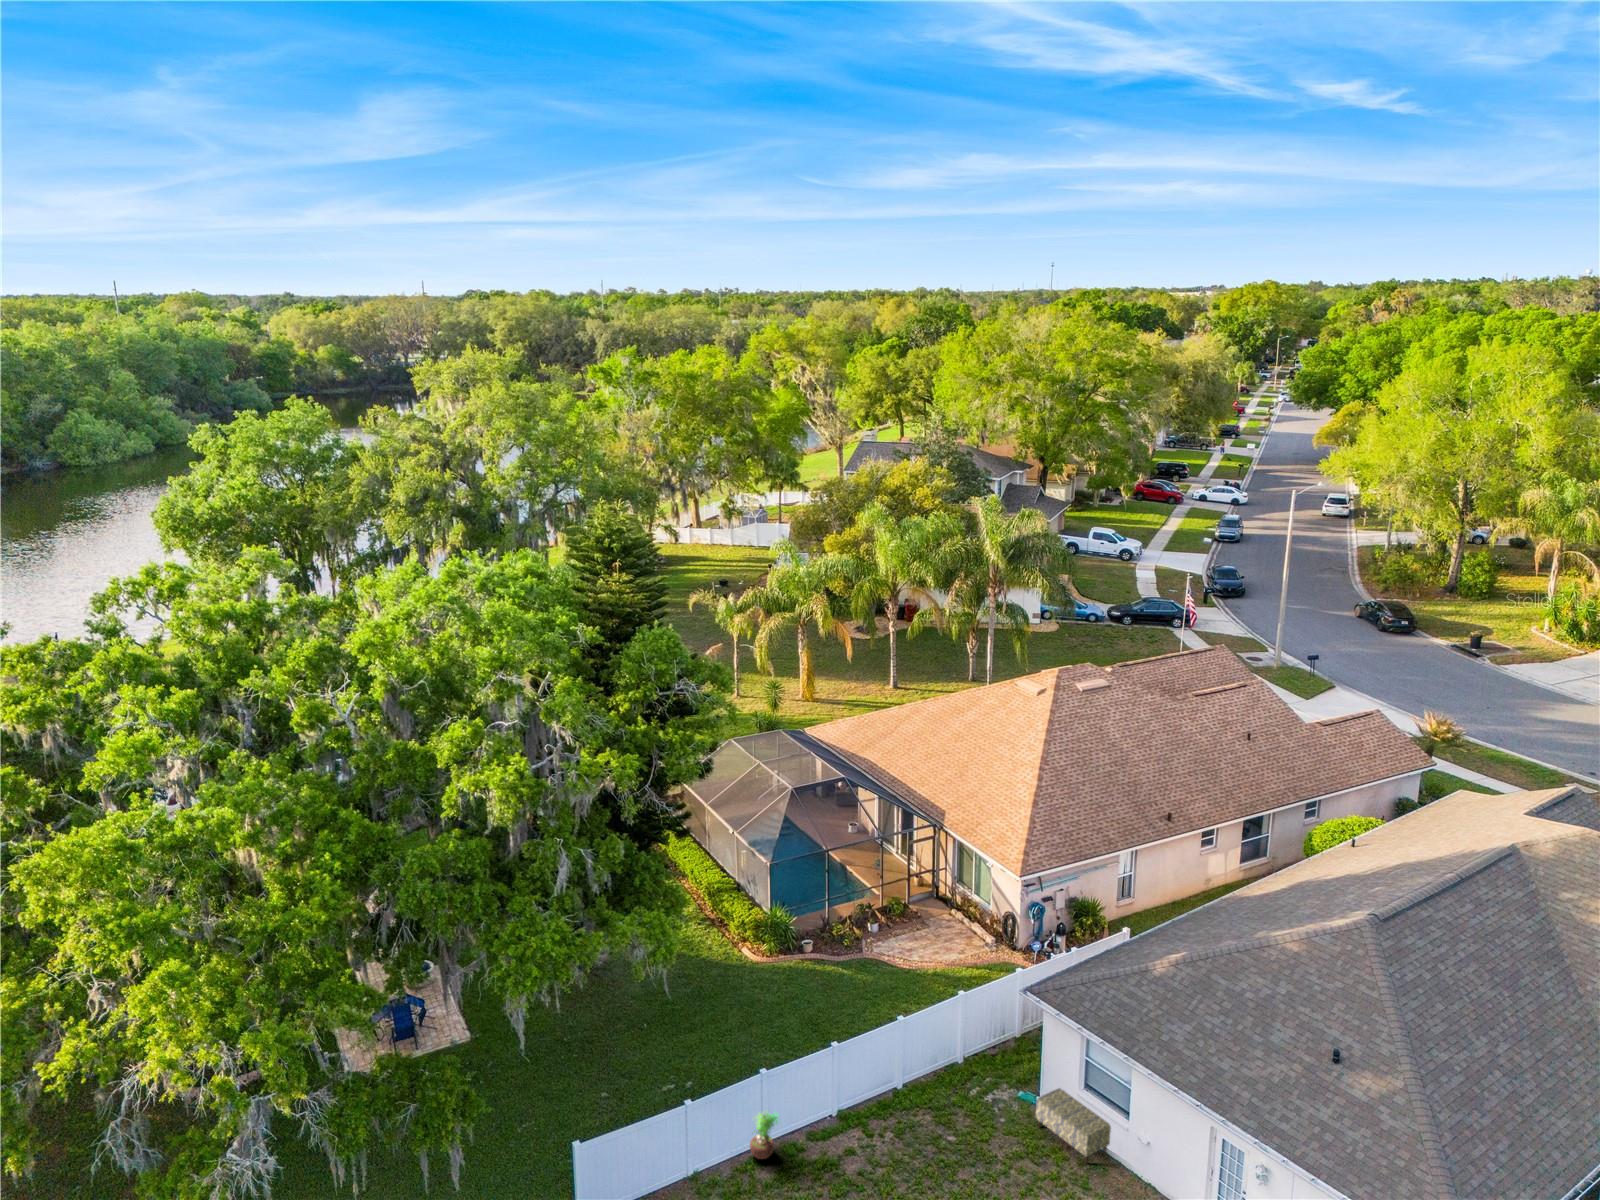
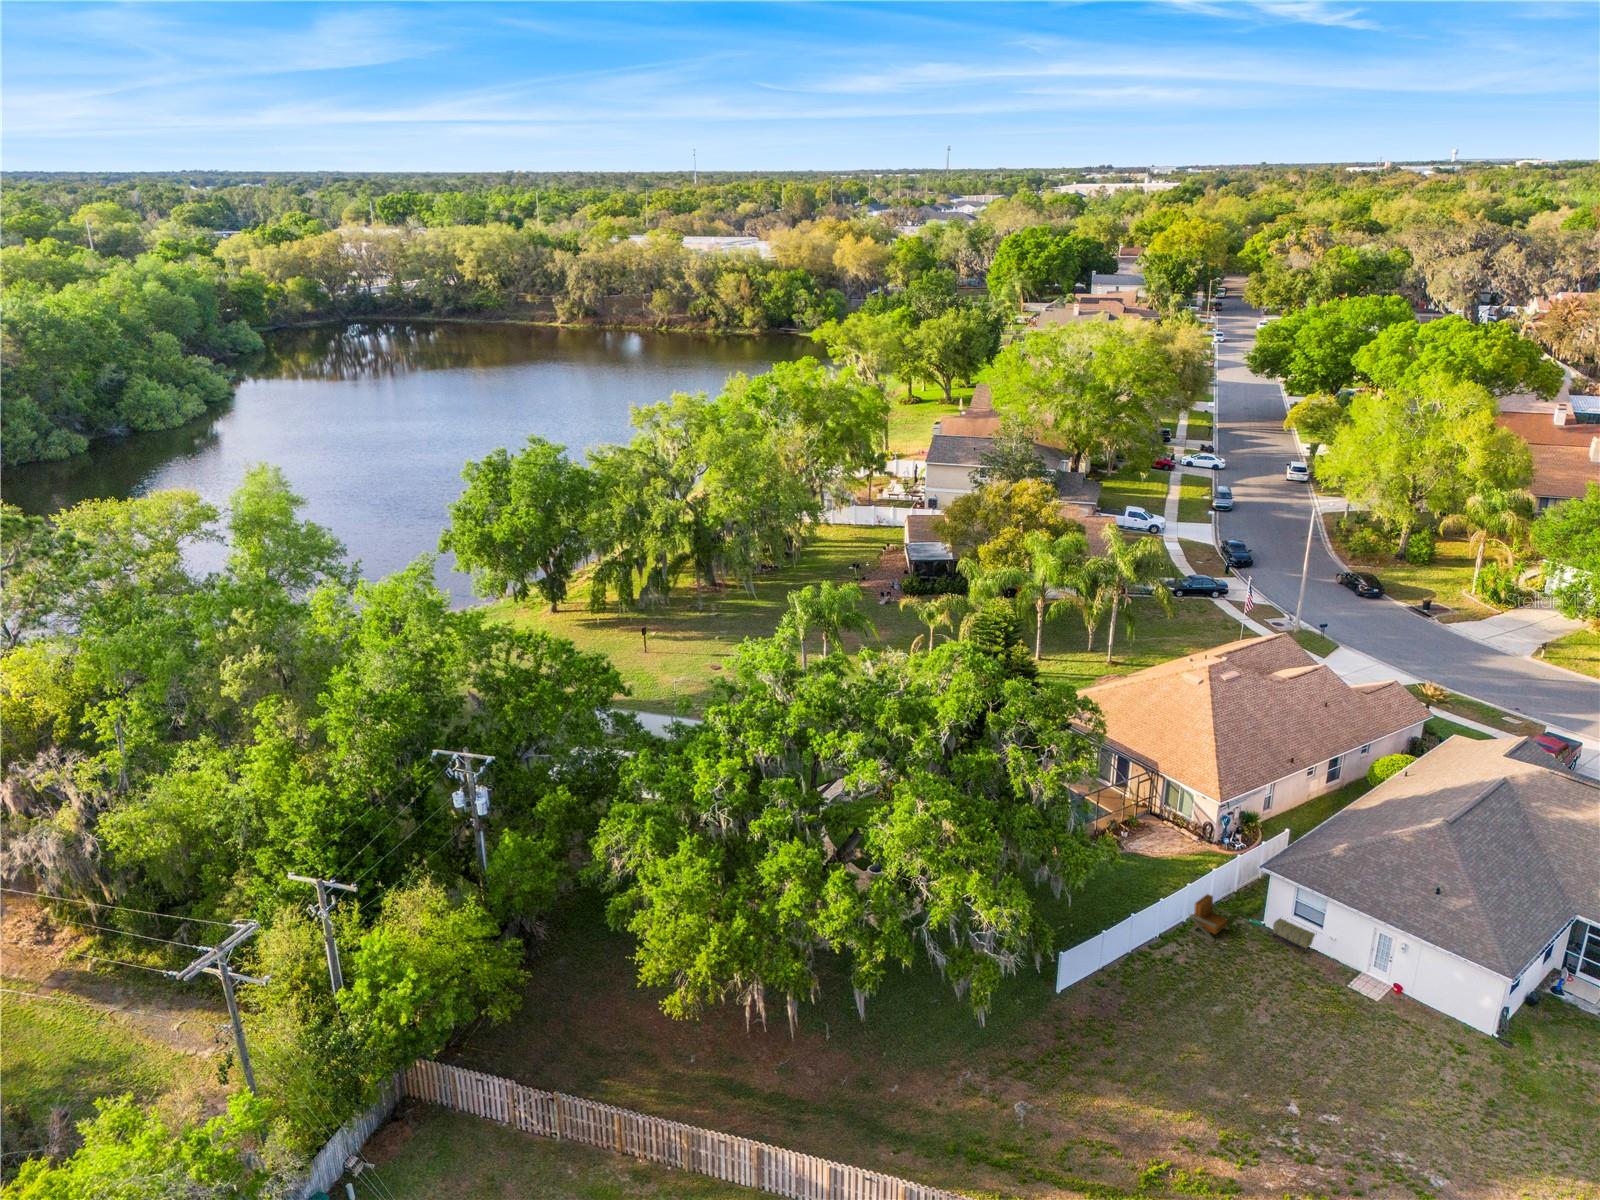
lounge chair: none [881,1035,963,1131] -> present [1189,894,1231,942]
potted tree: present [750,1113,778,1159] -> none [1138,935,1157,960]

